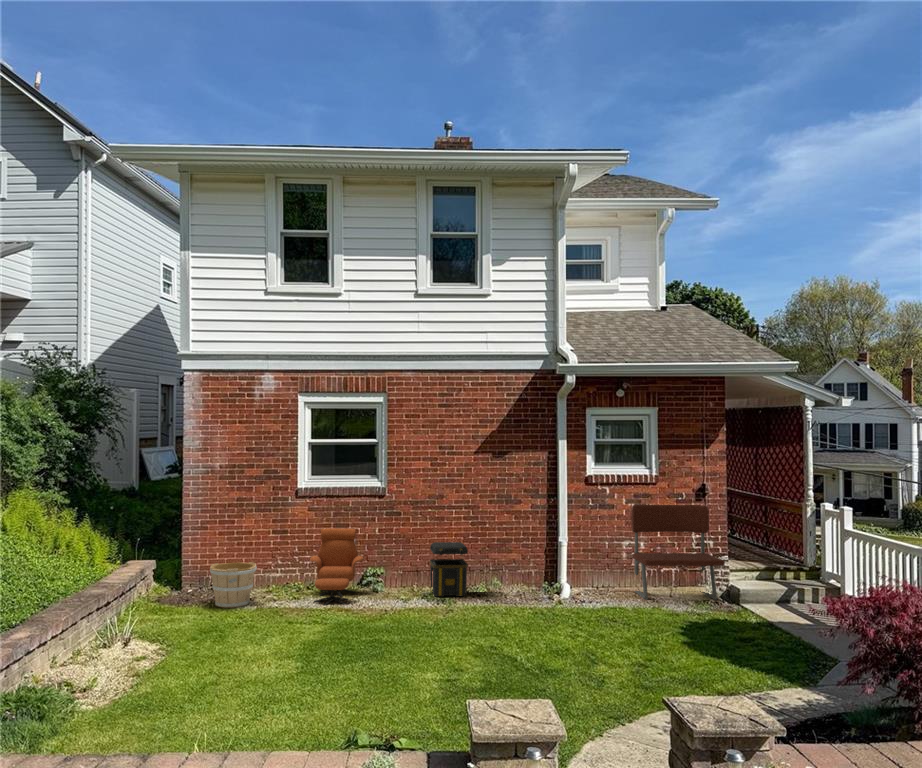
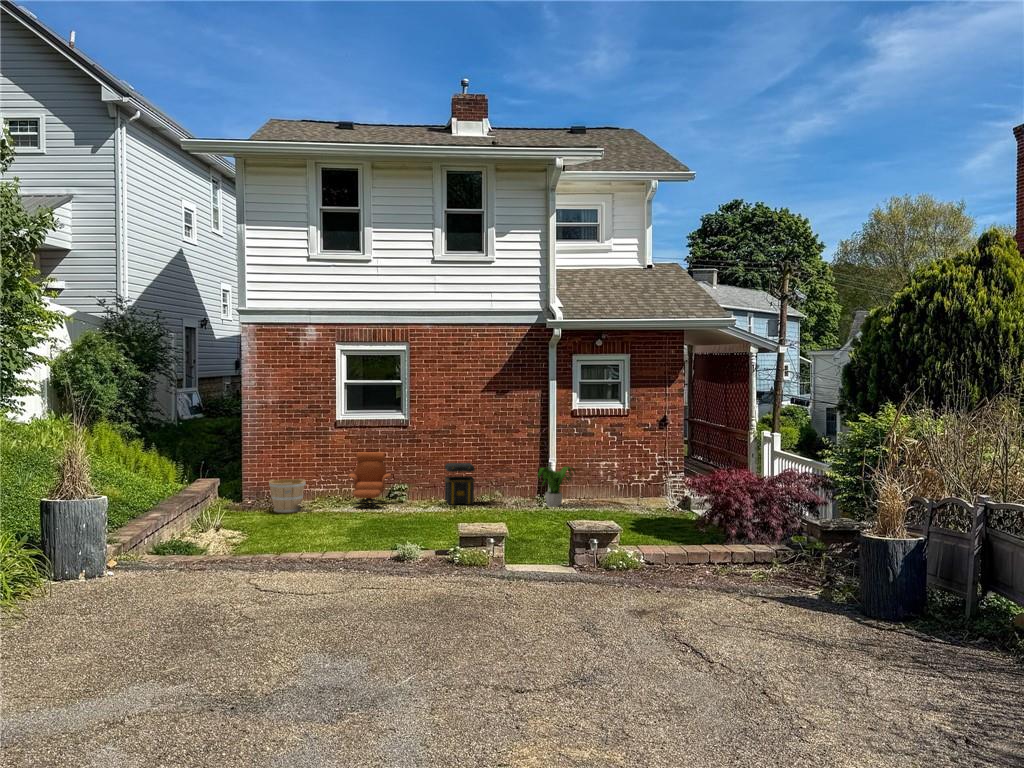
bench: present [631,505,725,600] -> none [607,433,677,507]
potted plant: none [543,547,594,600] -> present [538,466,575,506]

